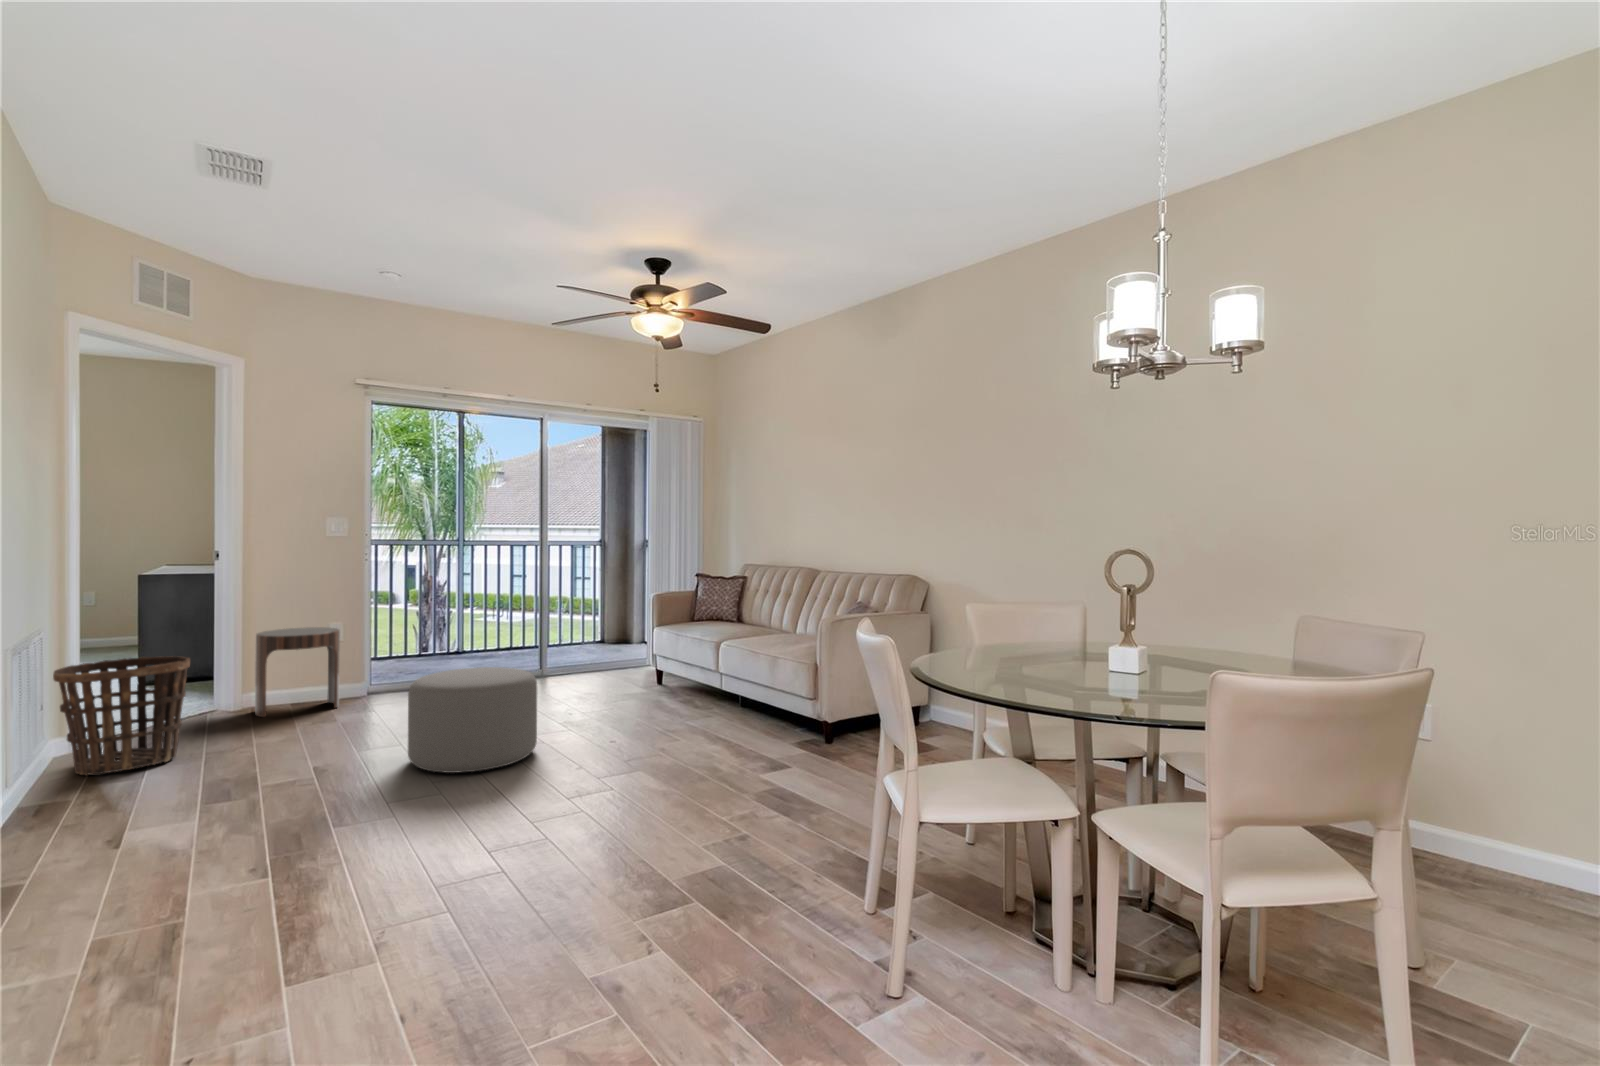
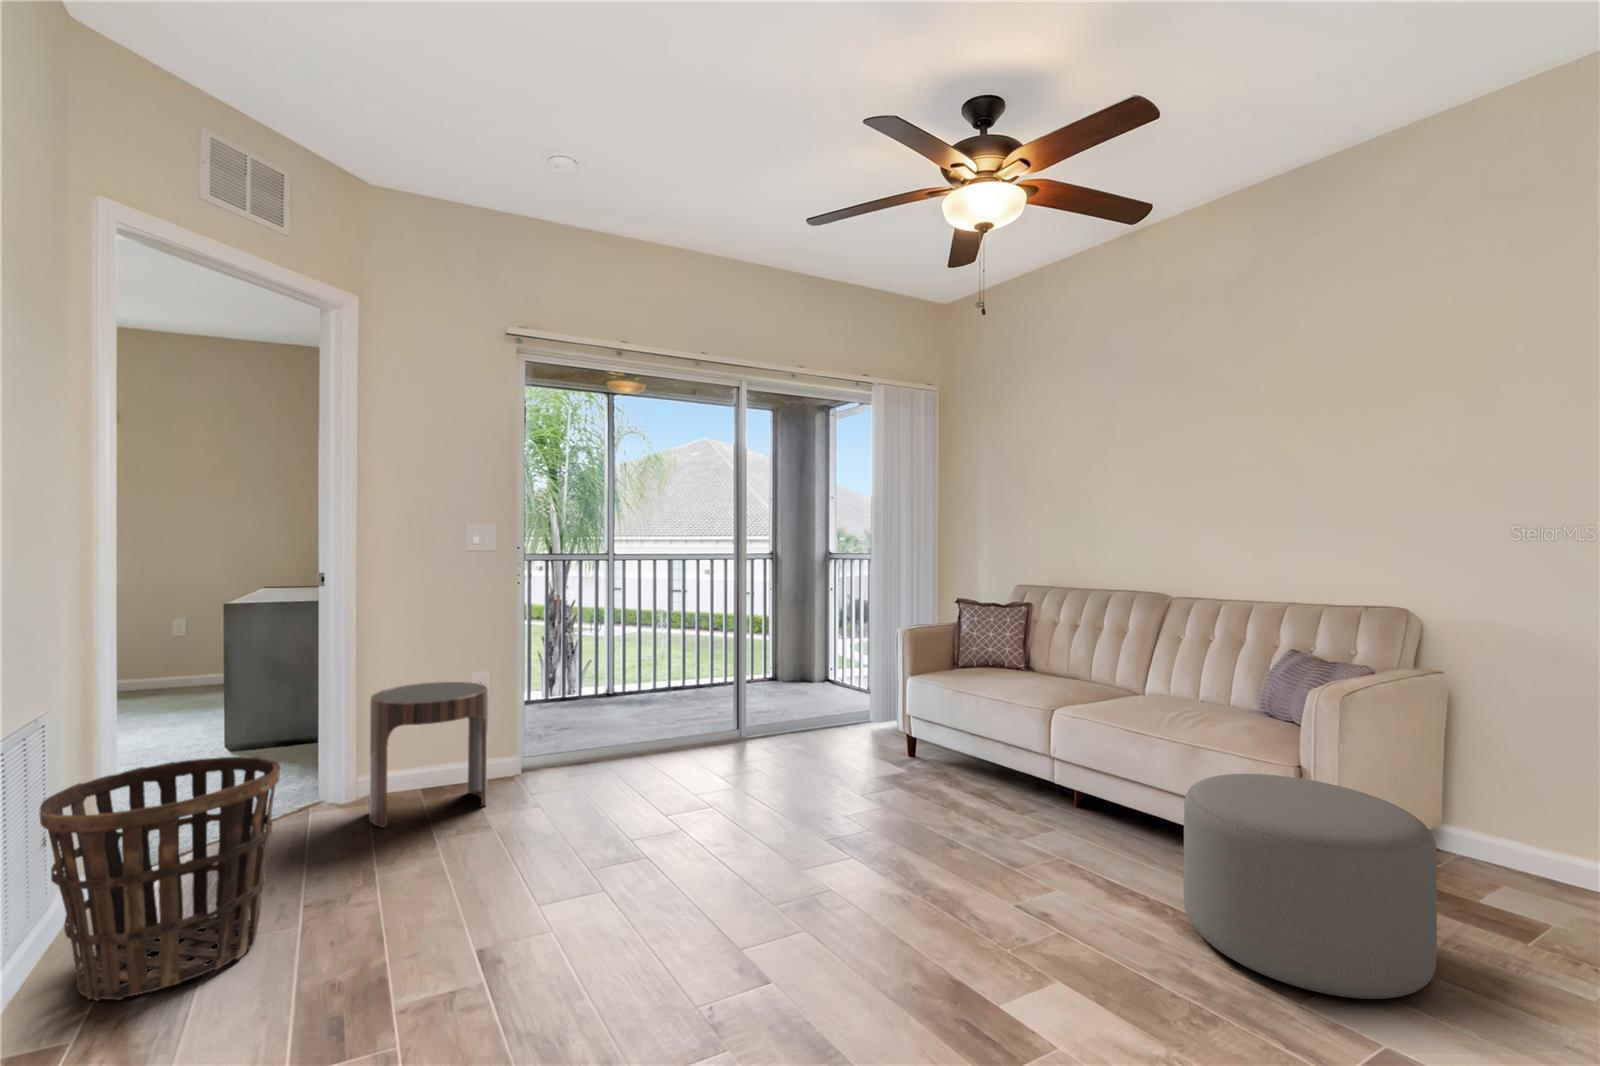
ottoman: present [408,667,537,773] -> present [1184,774,1437,999]

